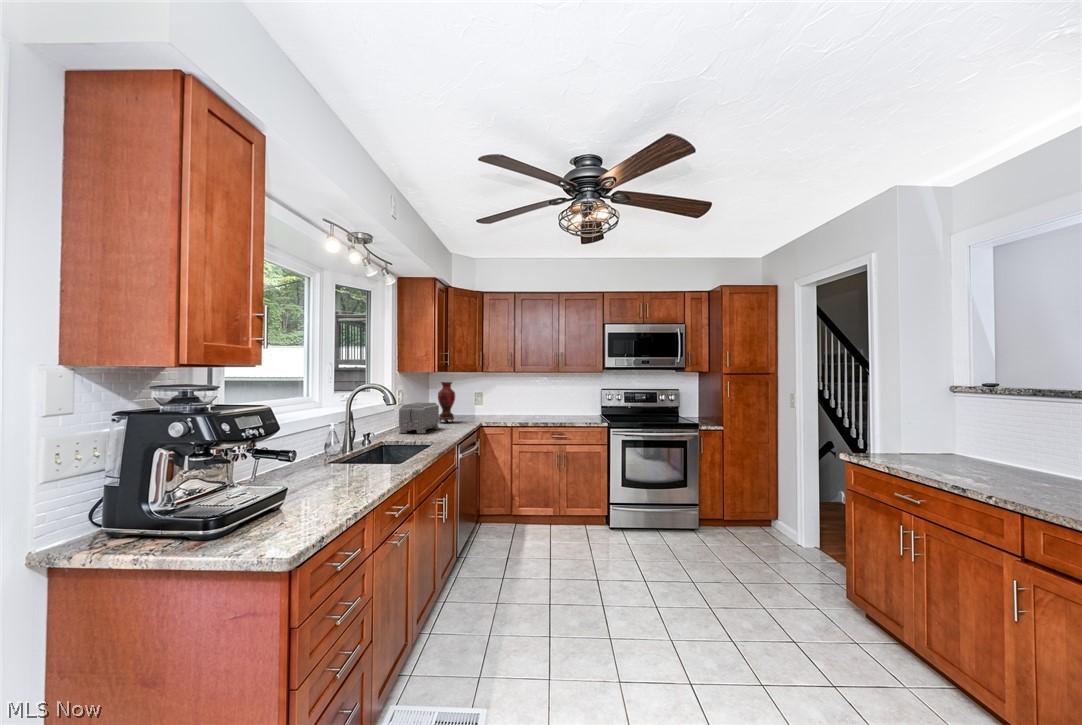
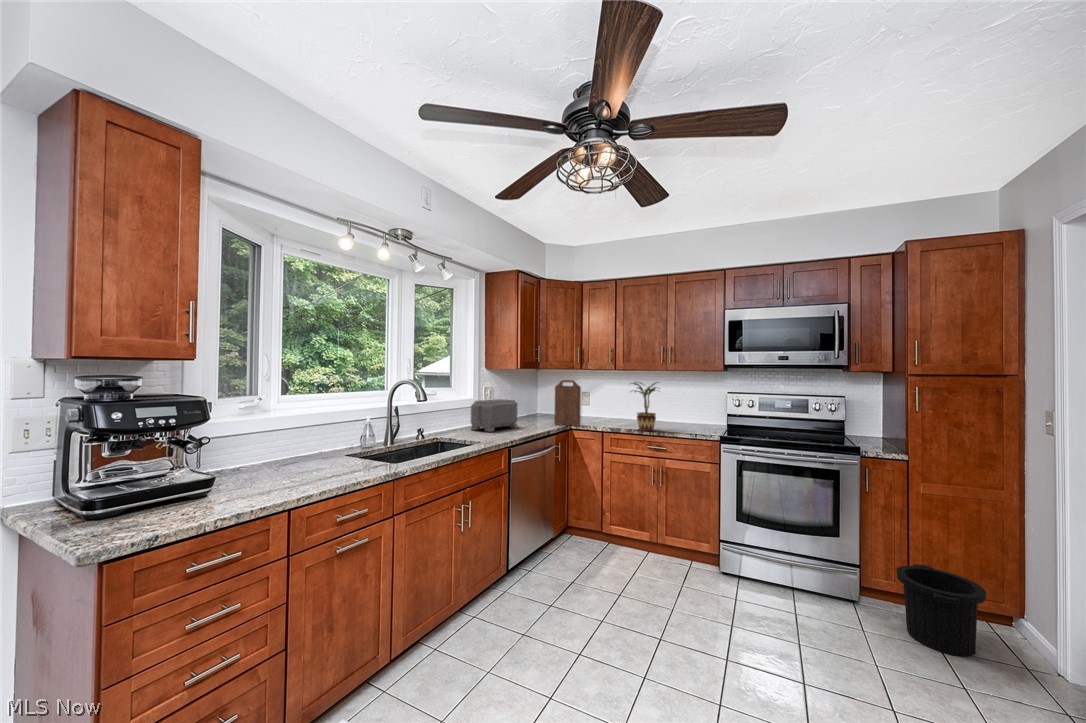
vase: present [438,382,455,423] -> none [529,379,547,422]
cutting board: none [467,382,491,424] -> present [554,380,581,426]
potted plant: none [535,382,564,424] -> present [632,382,660,431]
trash can: none [720,497,764,545] -> present [896,564,986,656]

